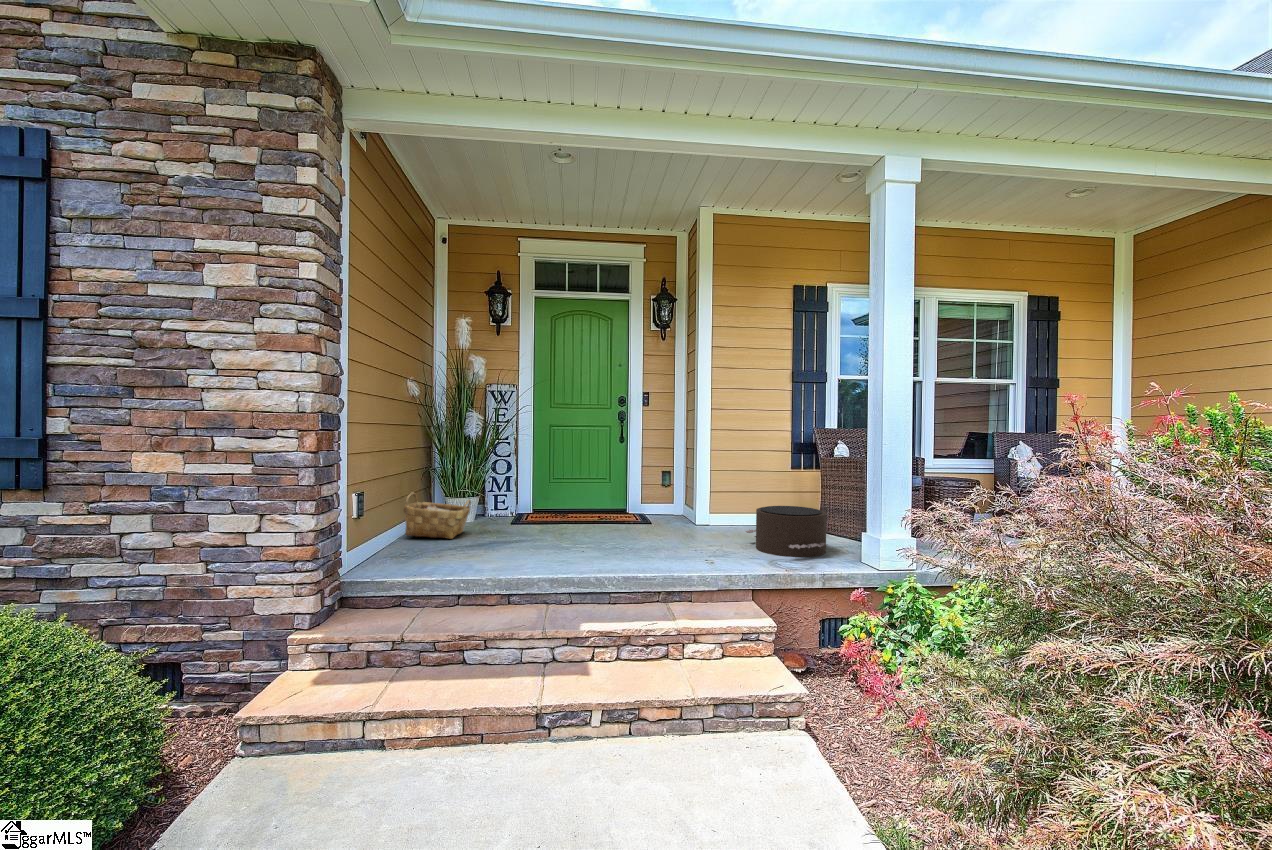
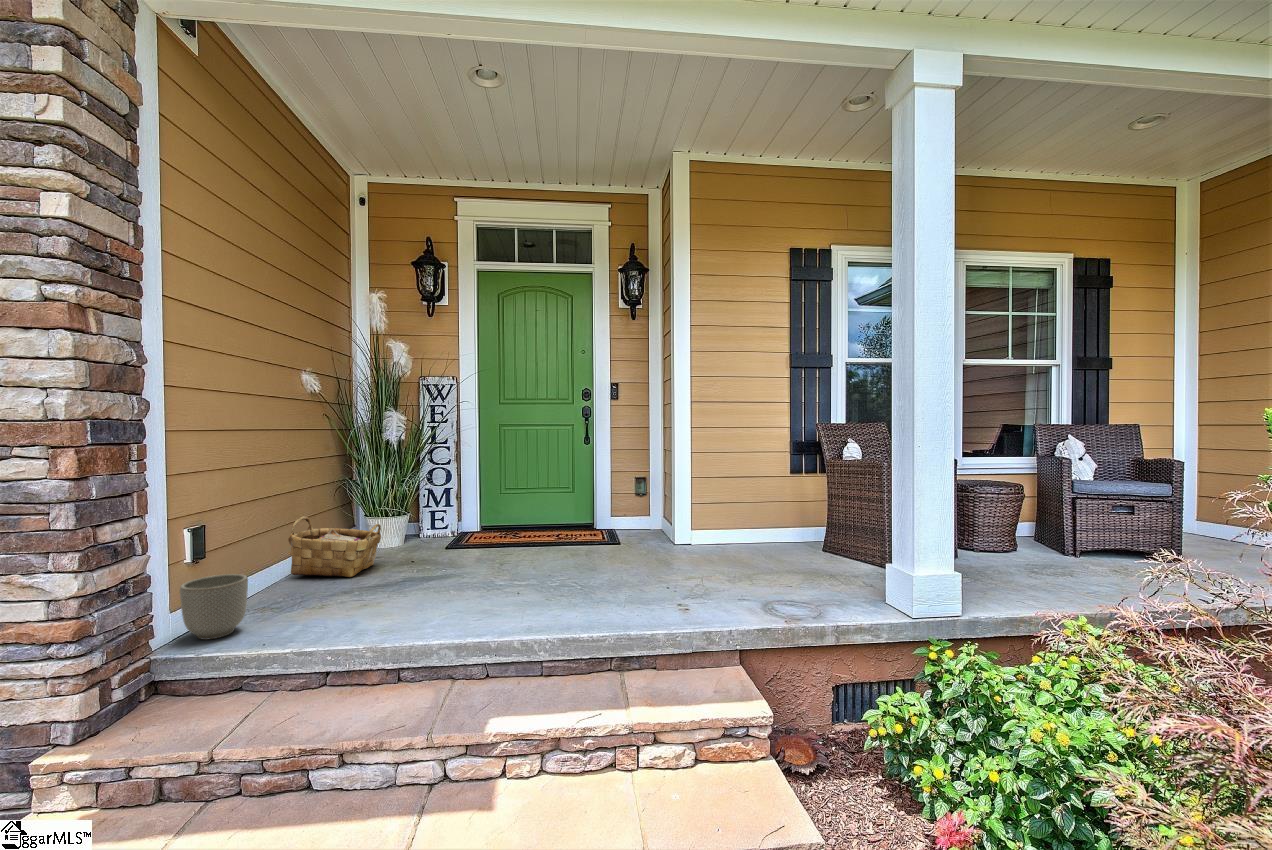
pouf: present [746,506,826,557] -> none [732,525,841,596]
planter: none [357,527,400,571] -> present [180,574,248,640]

